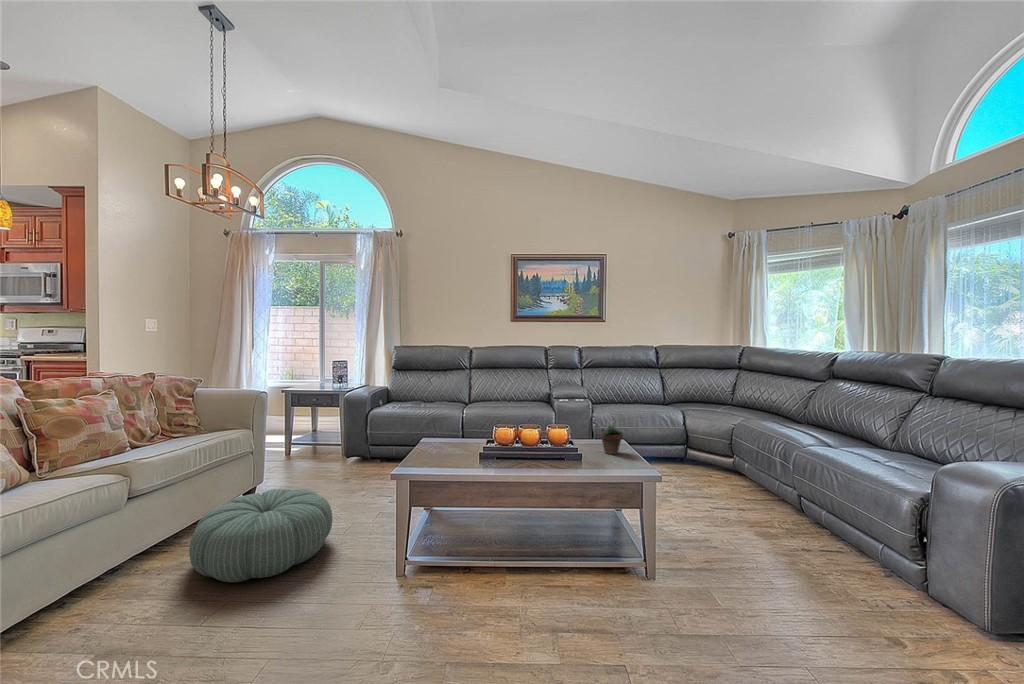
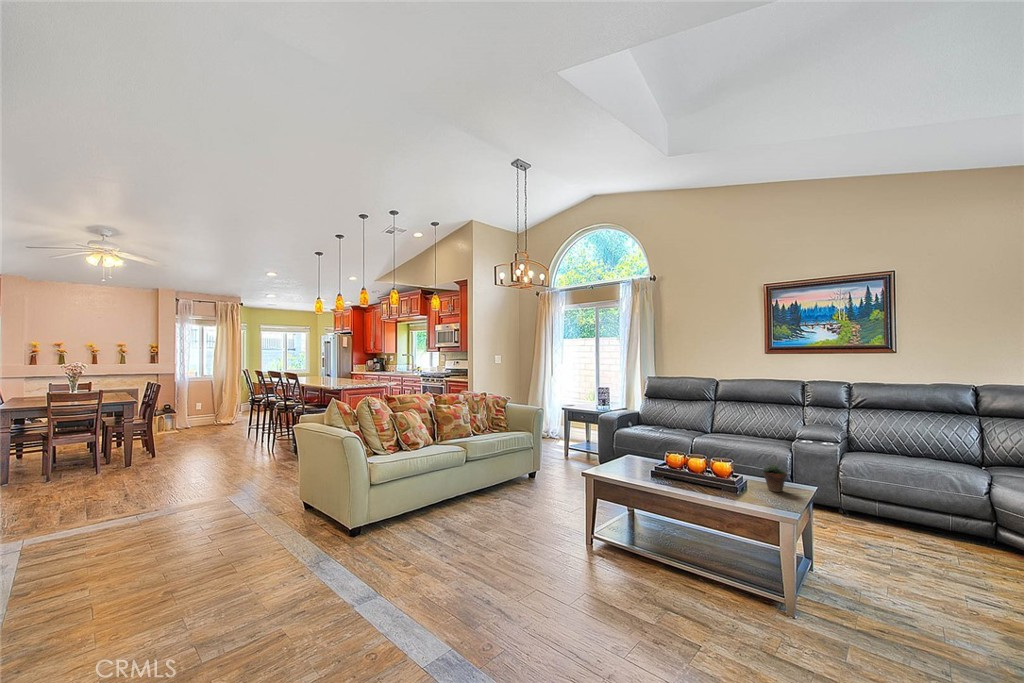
pouf: present [189,489,332,582] -> none [489,471,563,518]

